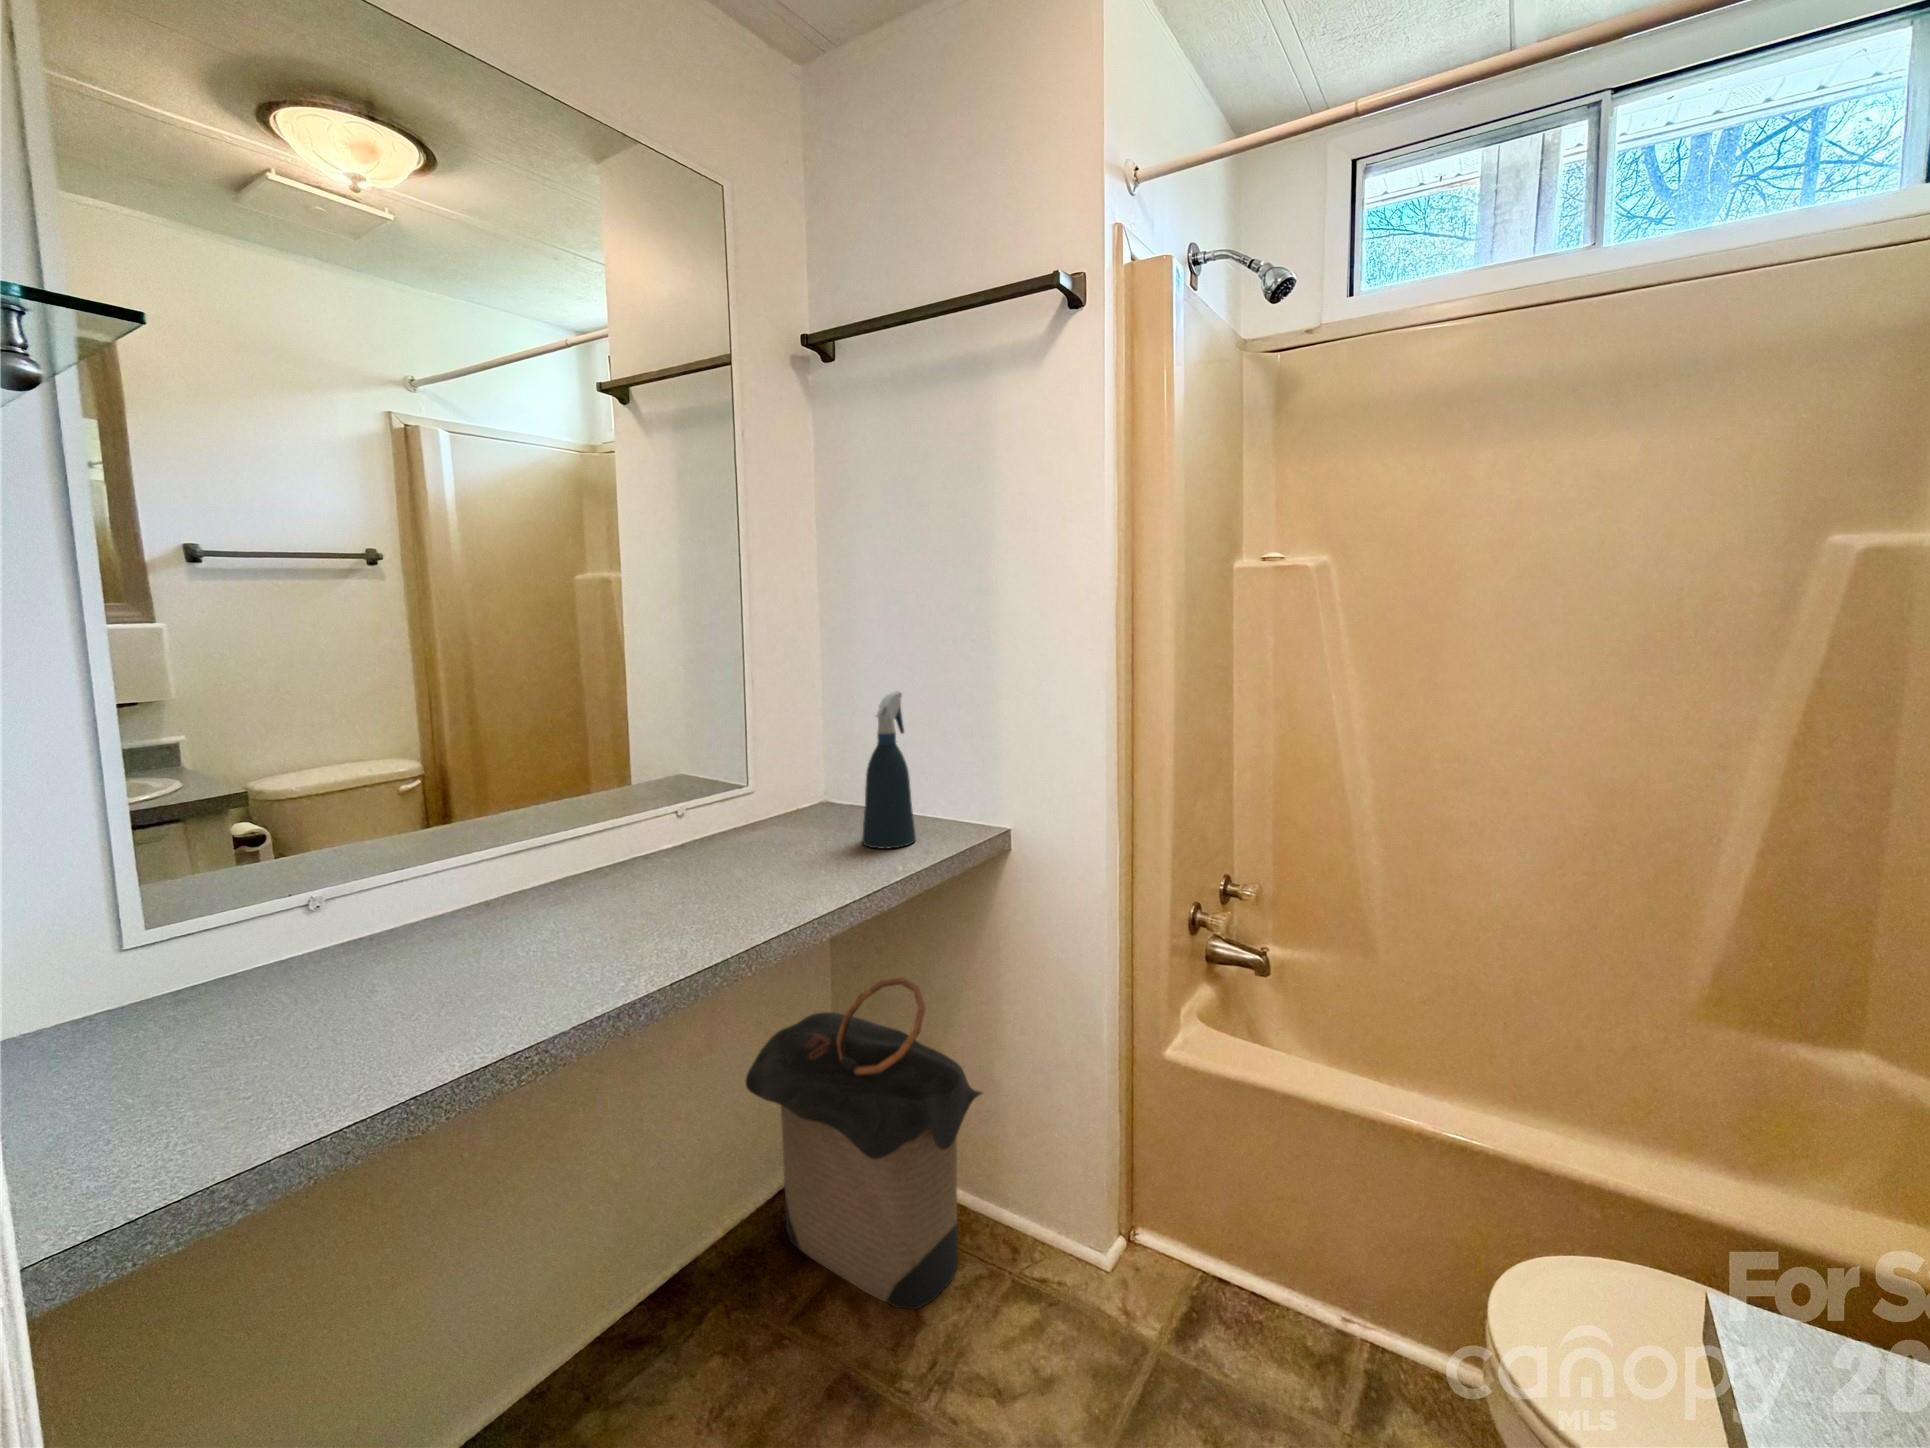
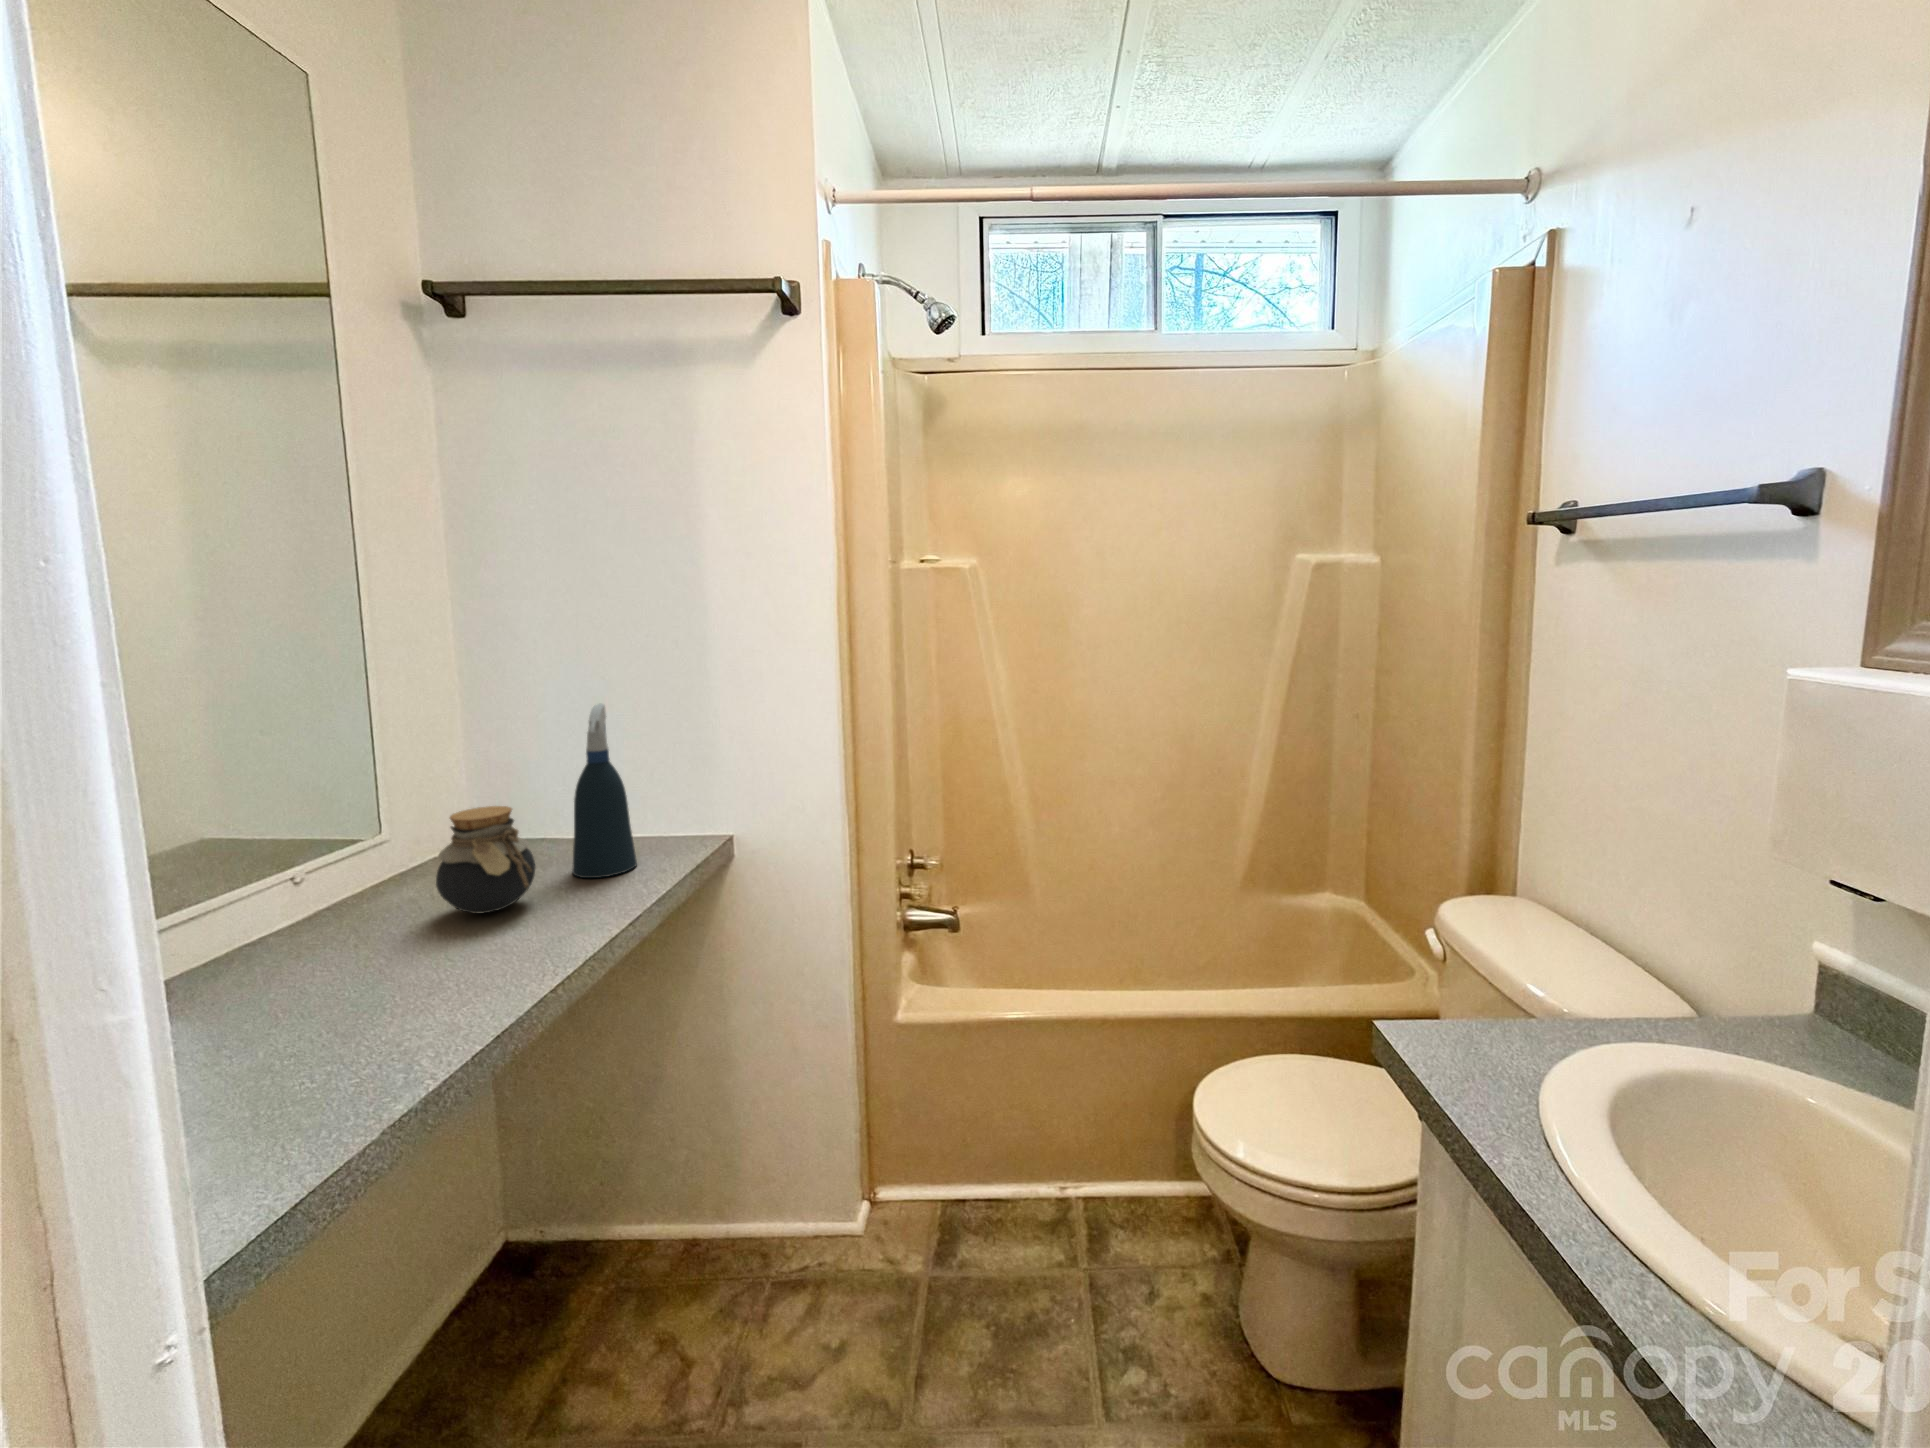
jar: none [747,772,821,862] -> present [436,806,536,914]
laundry hamper: present [746,977,982,1309] -> none [414,1015,730,1364]

